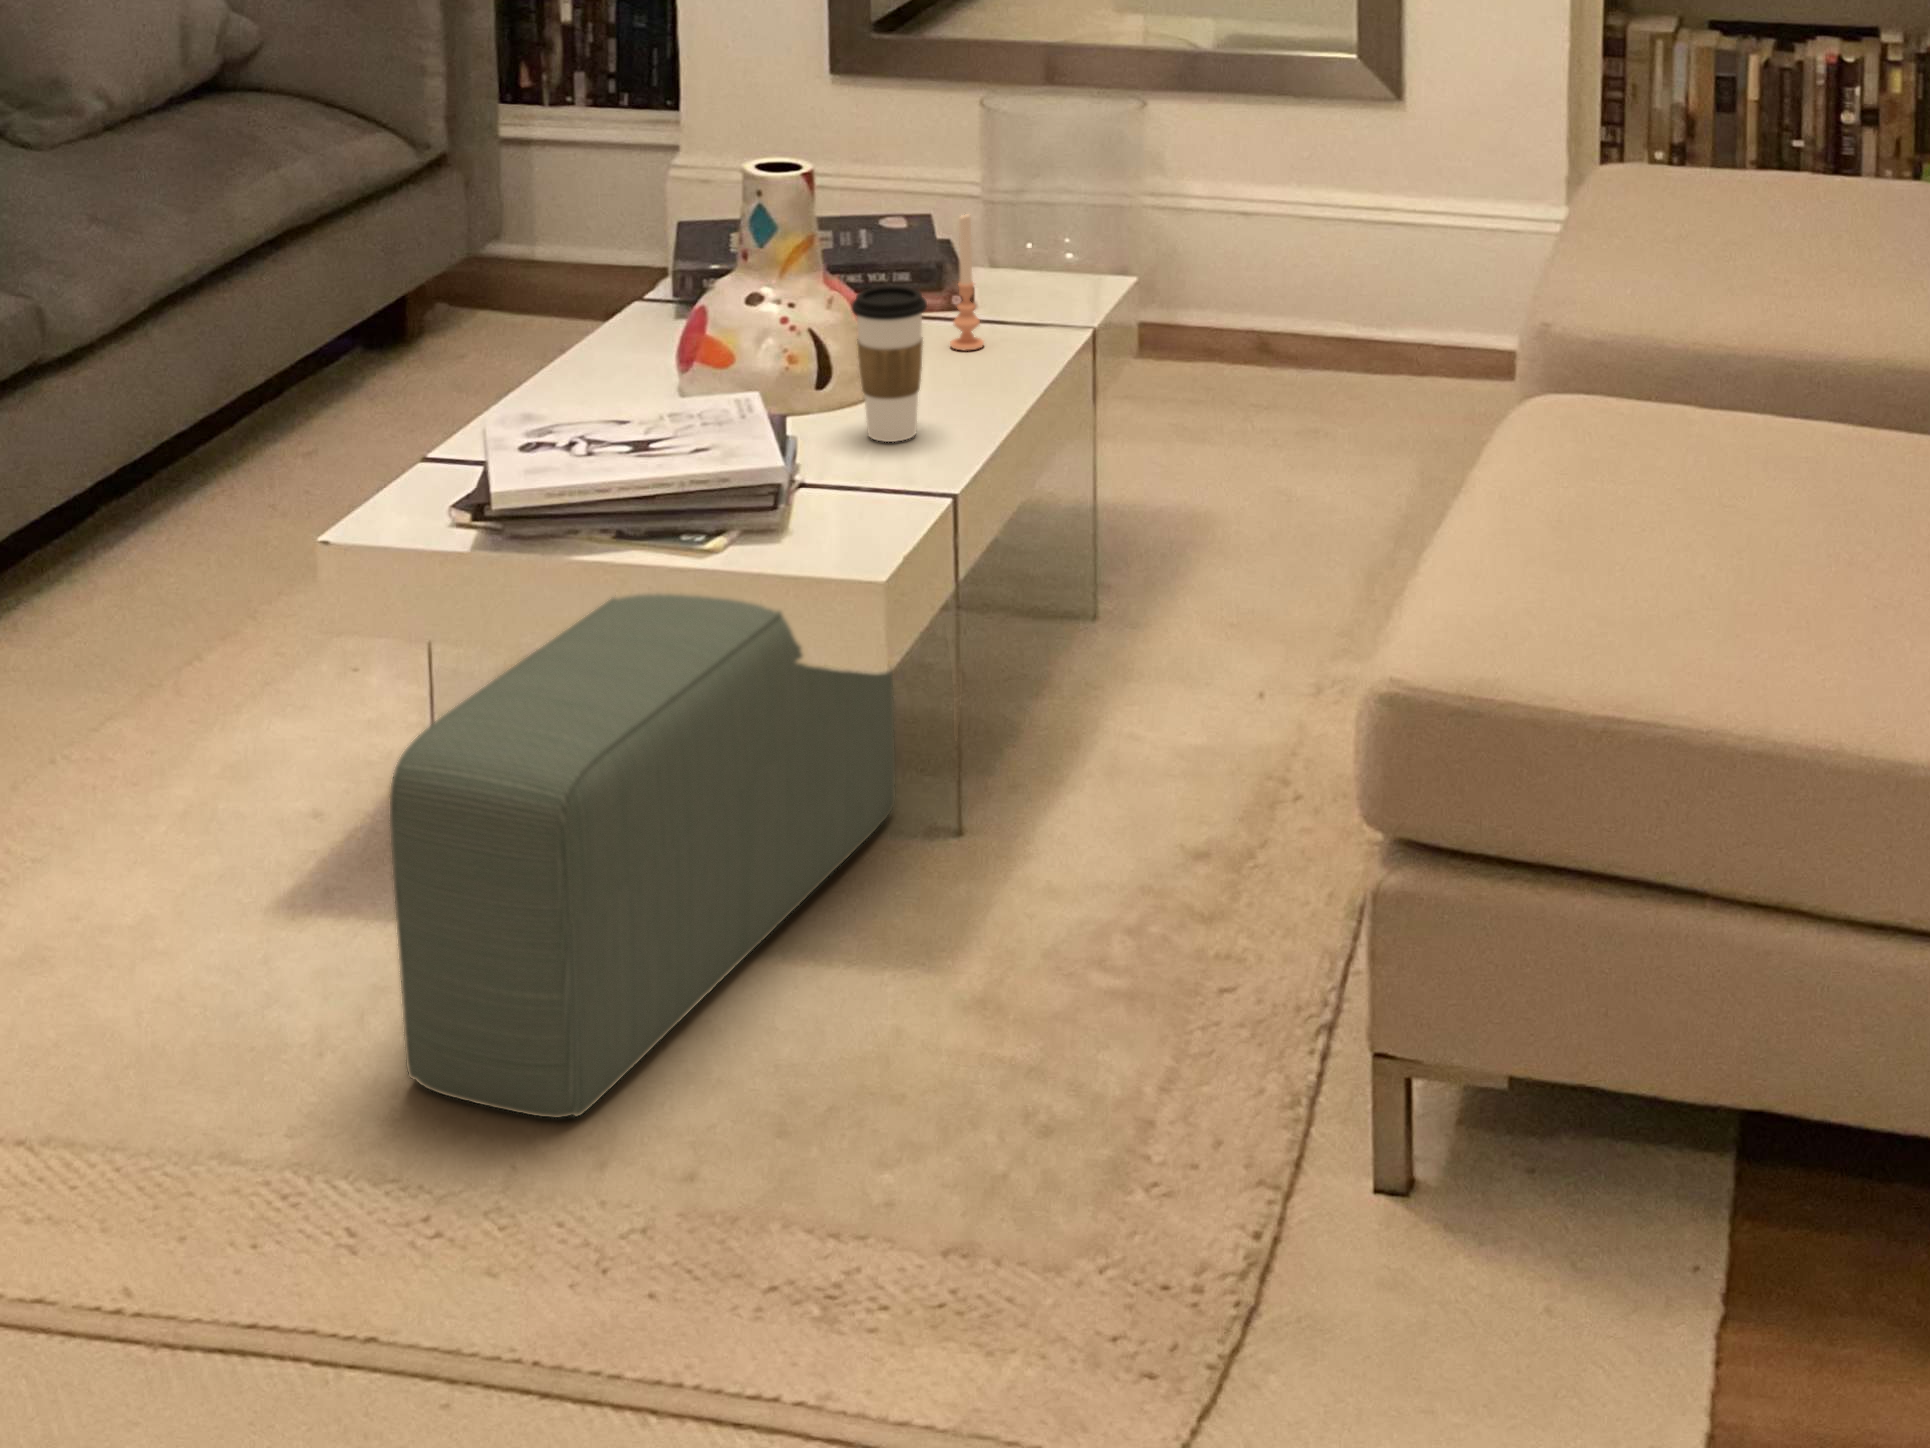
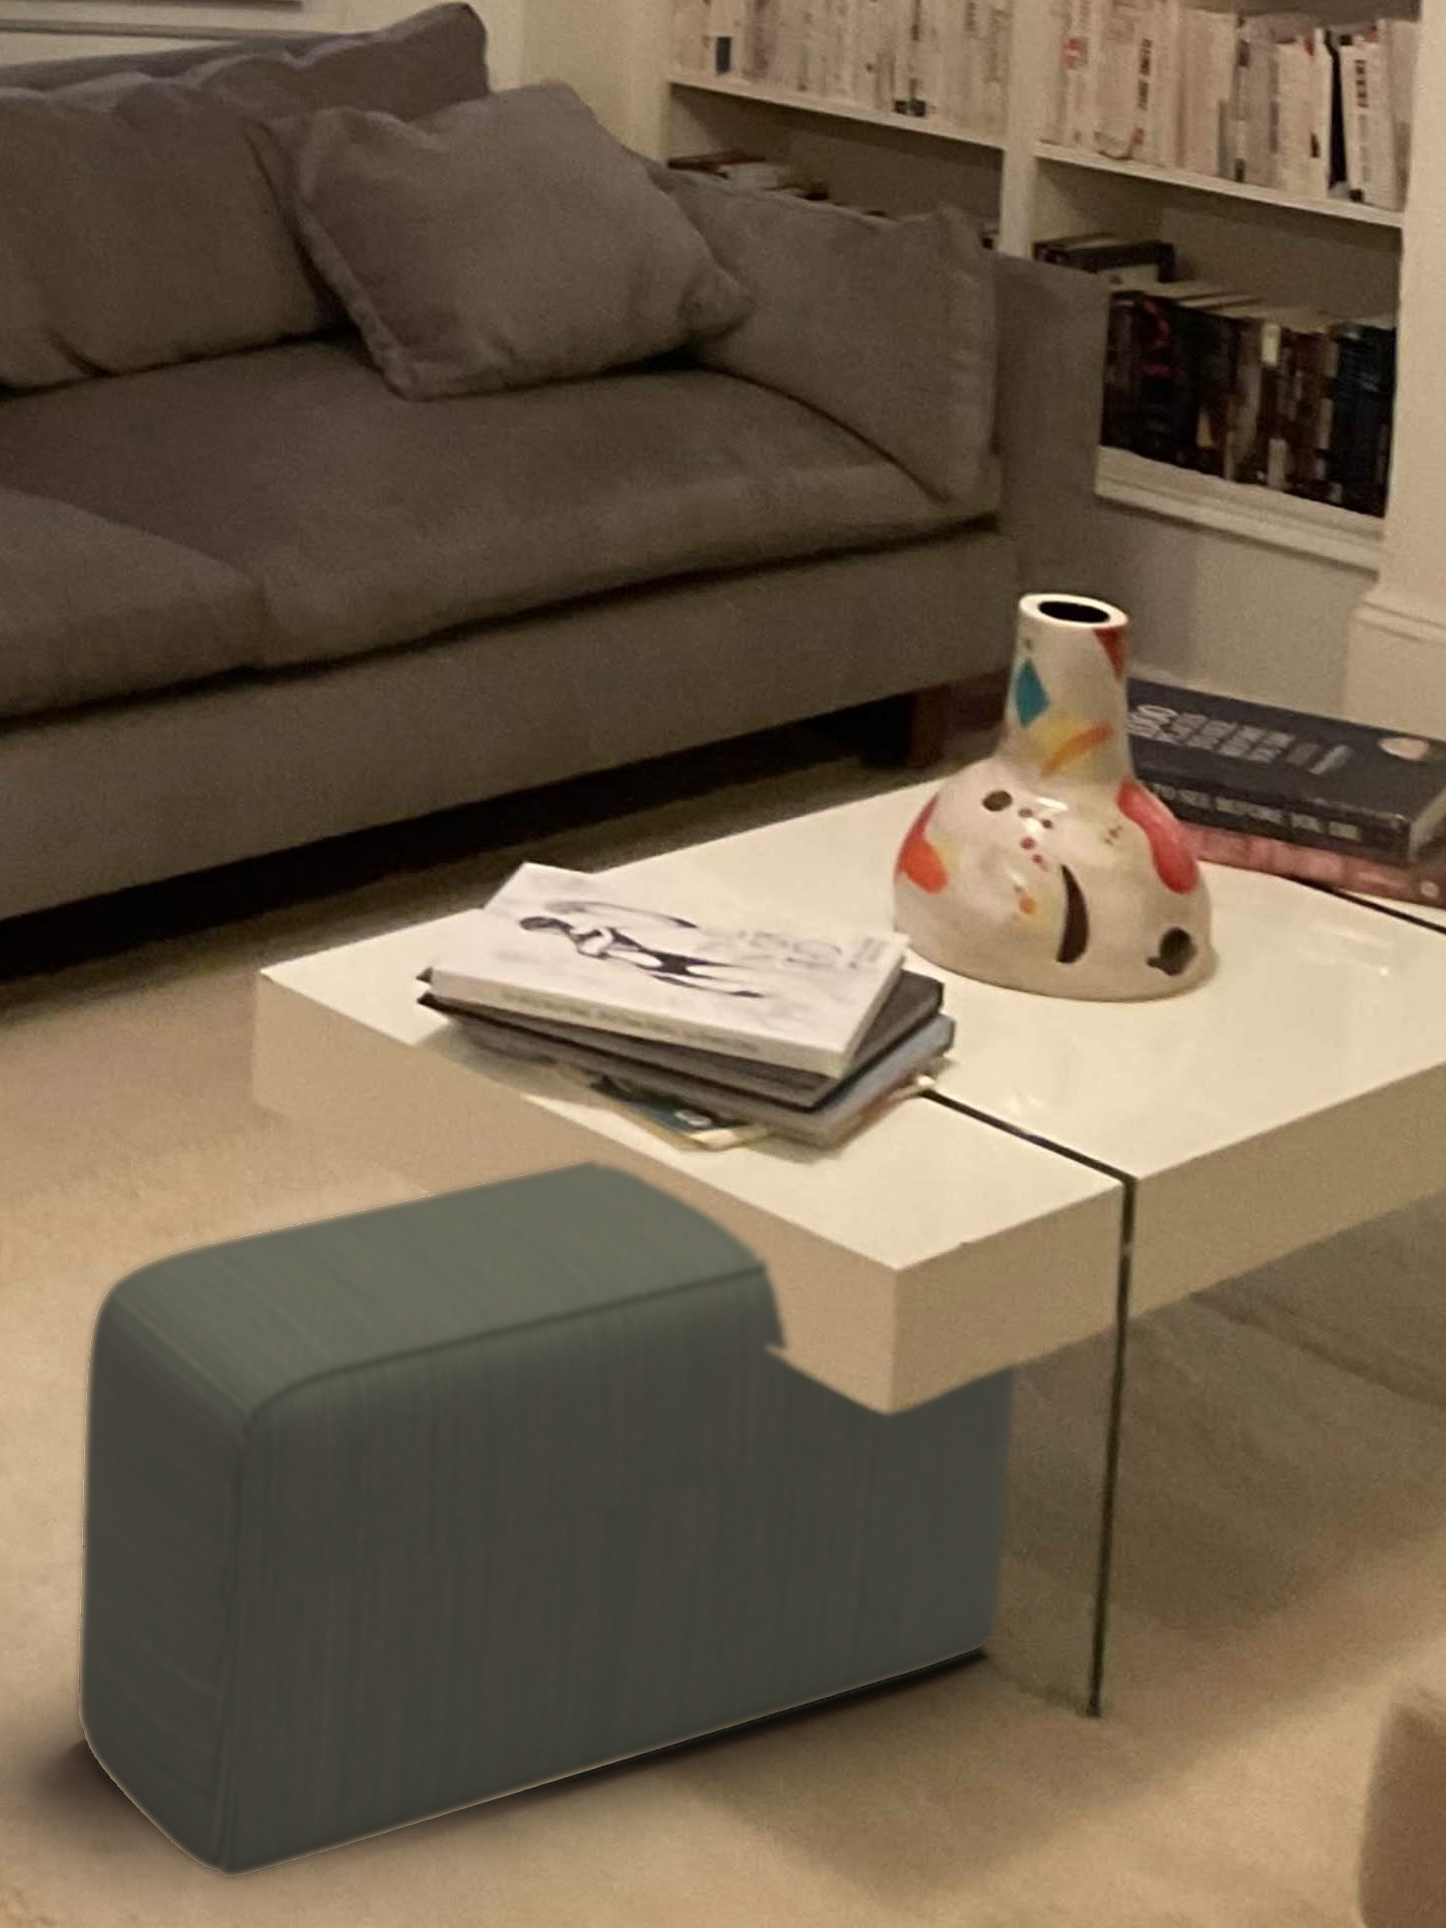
candle: present [950,214,984,350] -> none [1355,759,1413,979]
coffee cup: present [851,286,927,442] -> none [1086,831,1206,1079]

